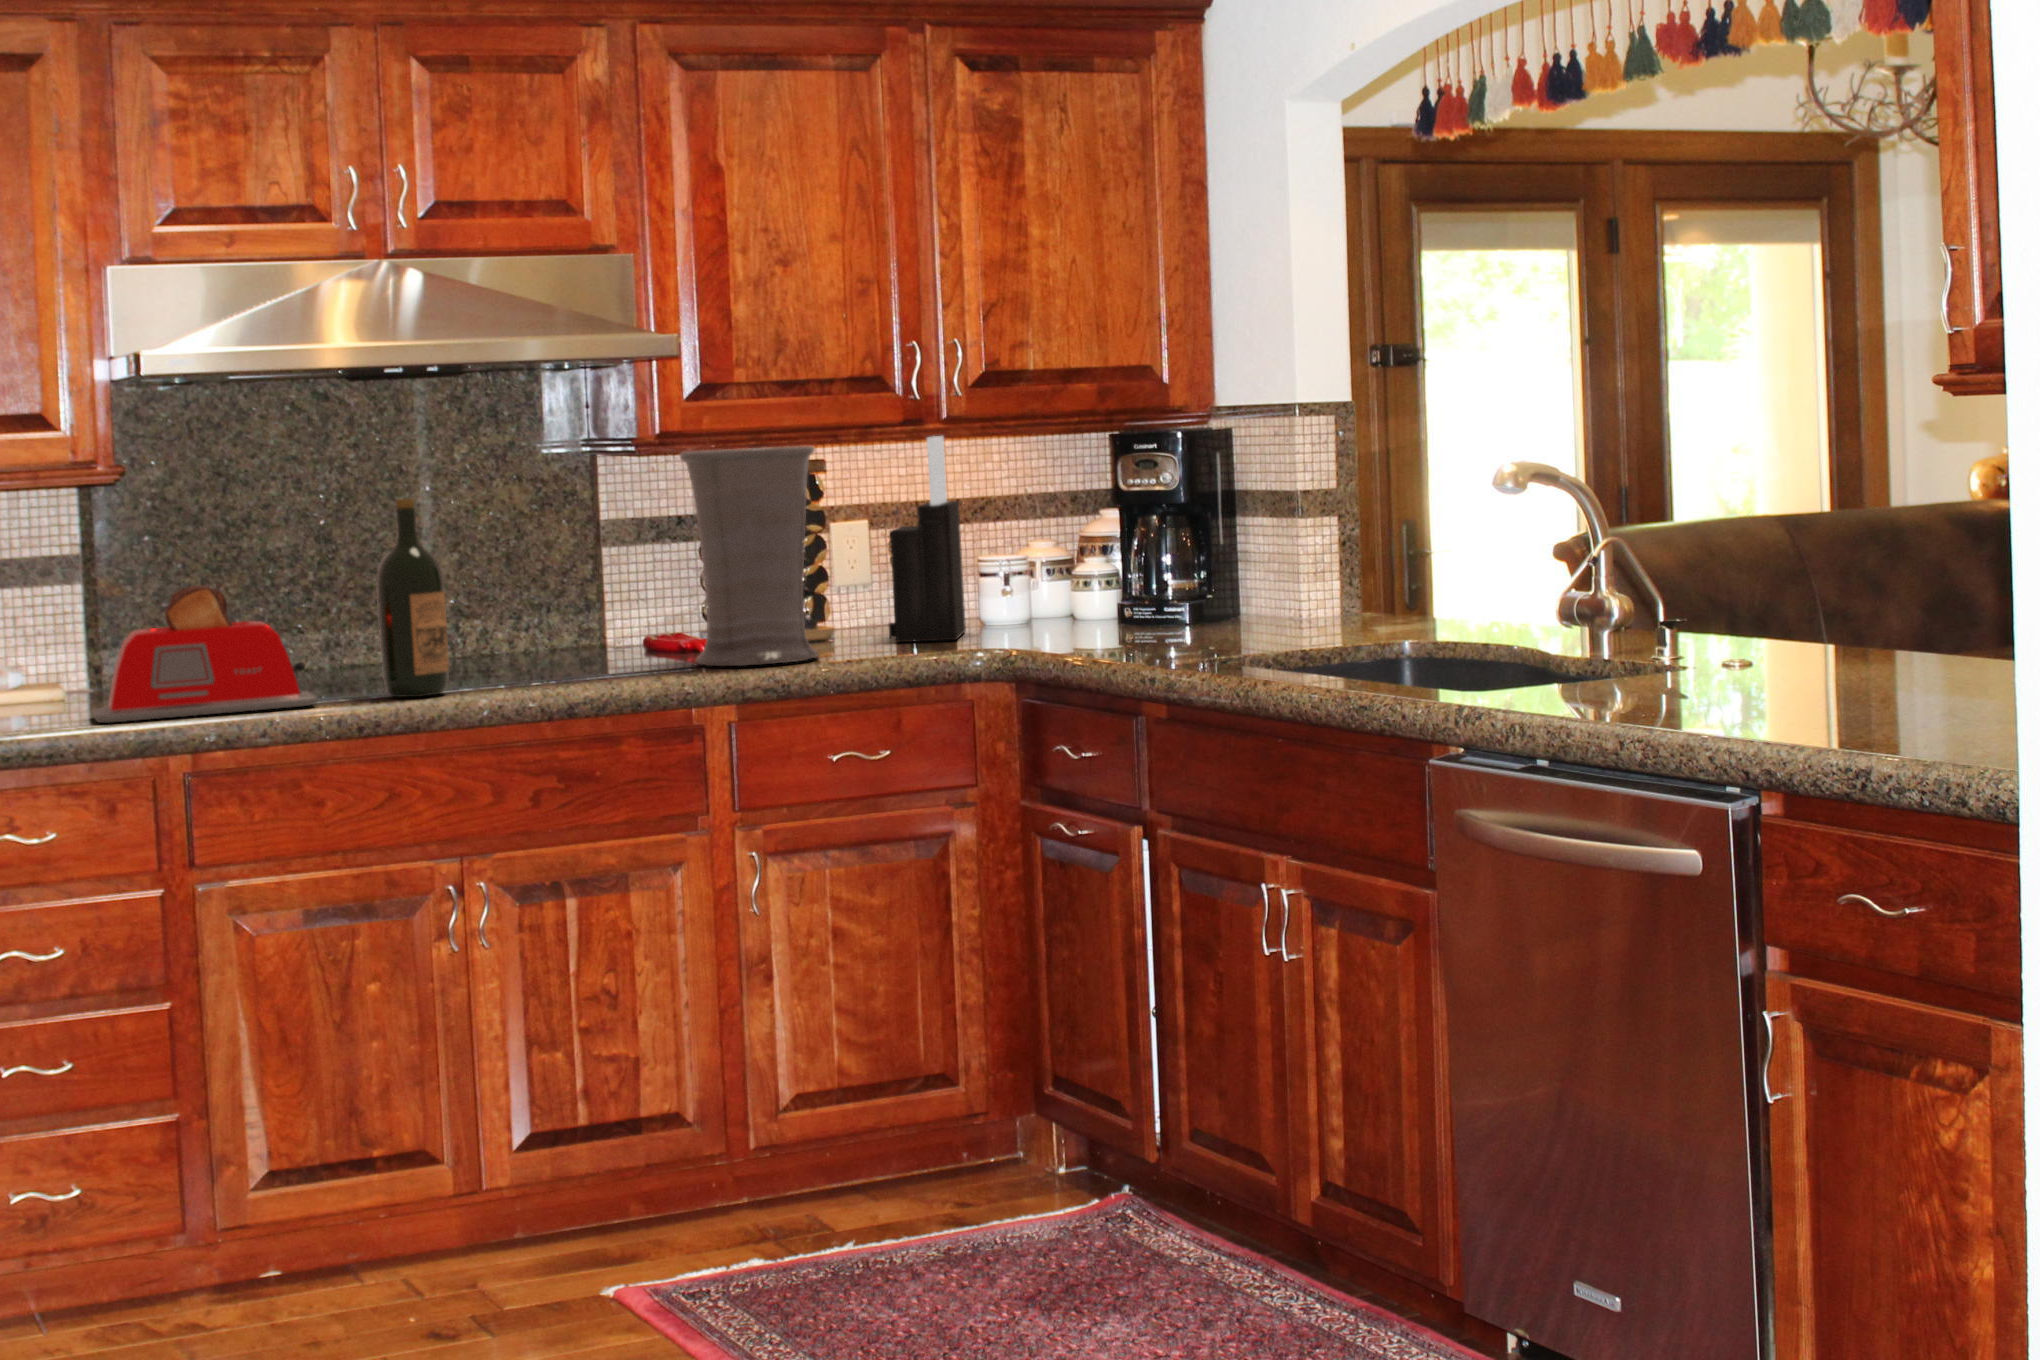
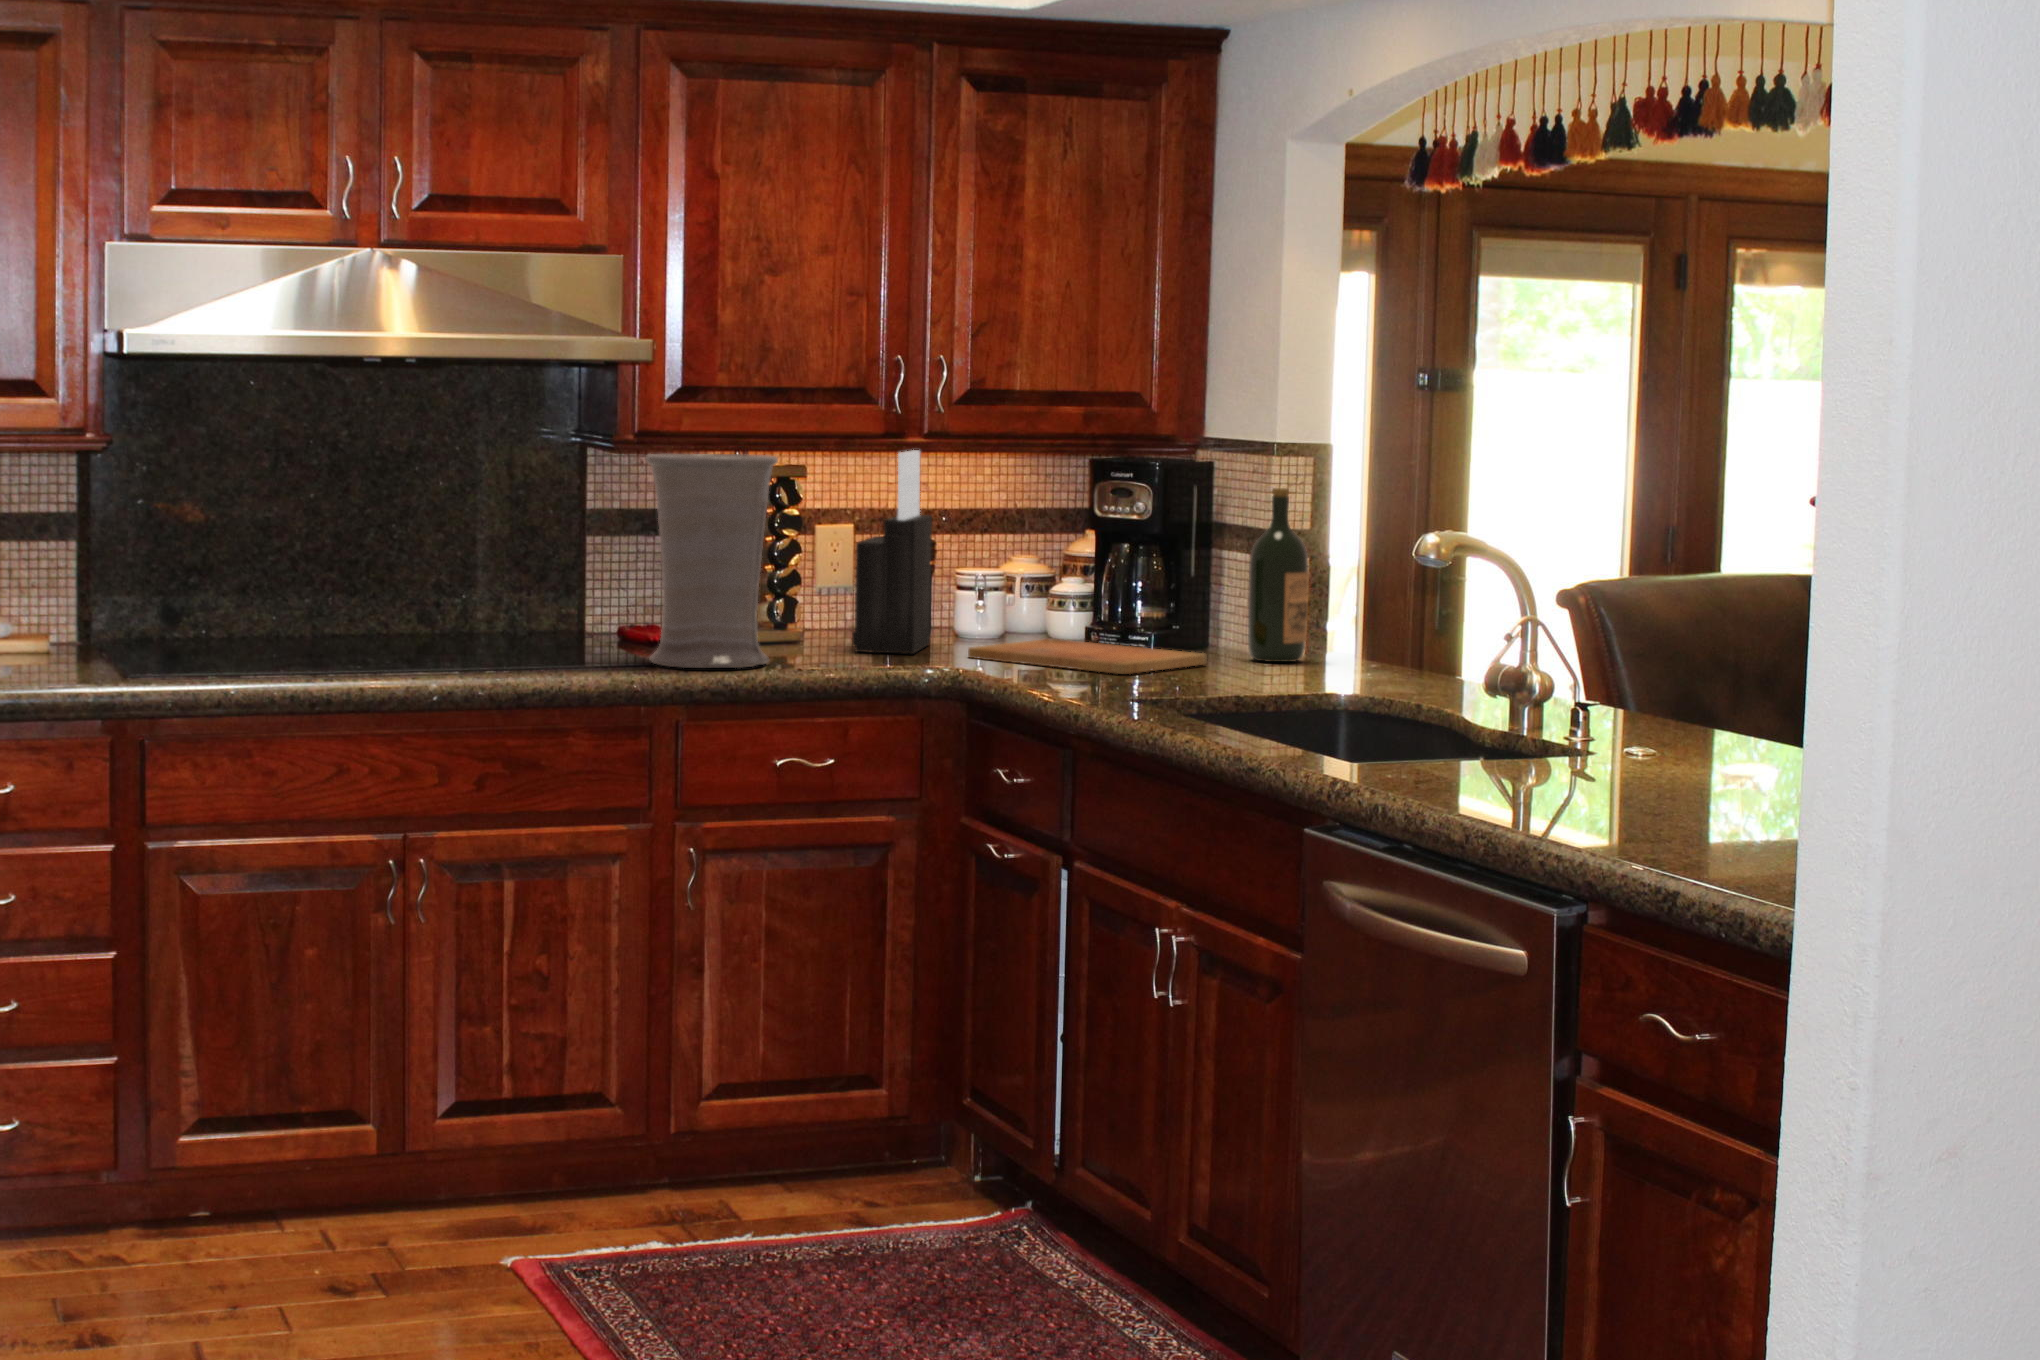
wine bottle: present [377,498,449,697] -> present [1248,488,1309,662]
toaster: present [92,586,318,723] -> none [55,557,269,684]
cutting board: none [1012,617,1254,641] -> present [968,639,1207,674]

